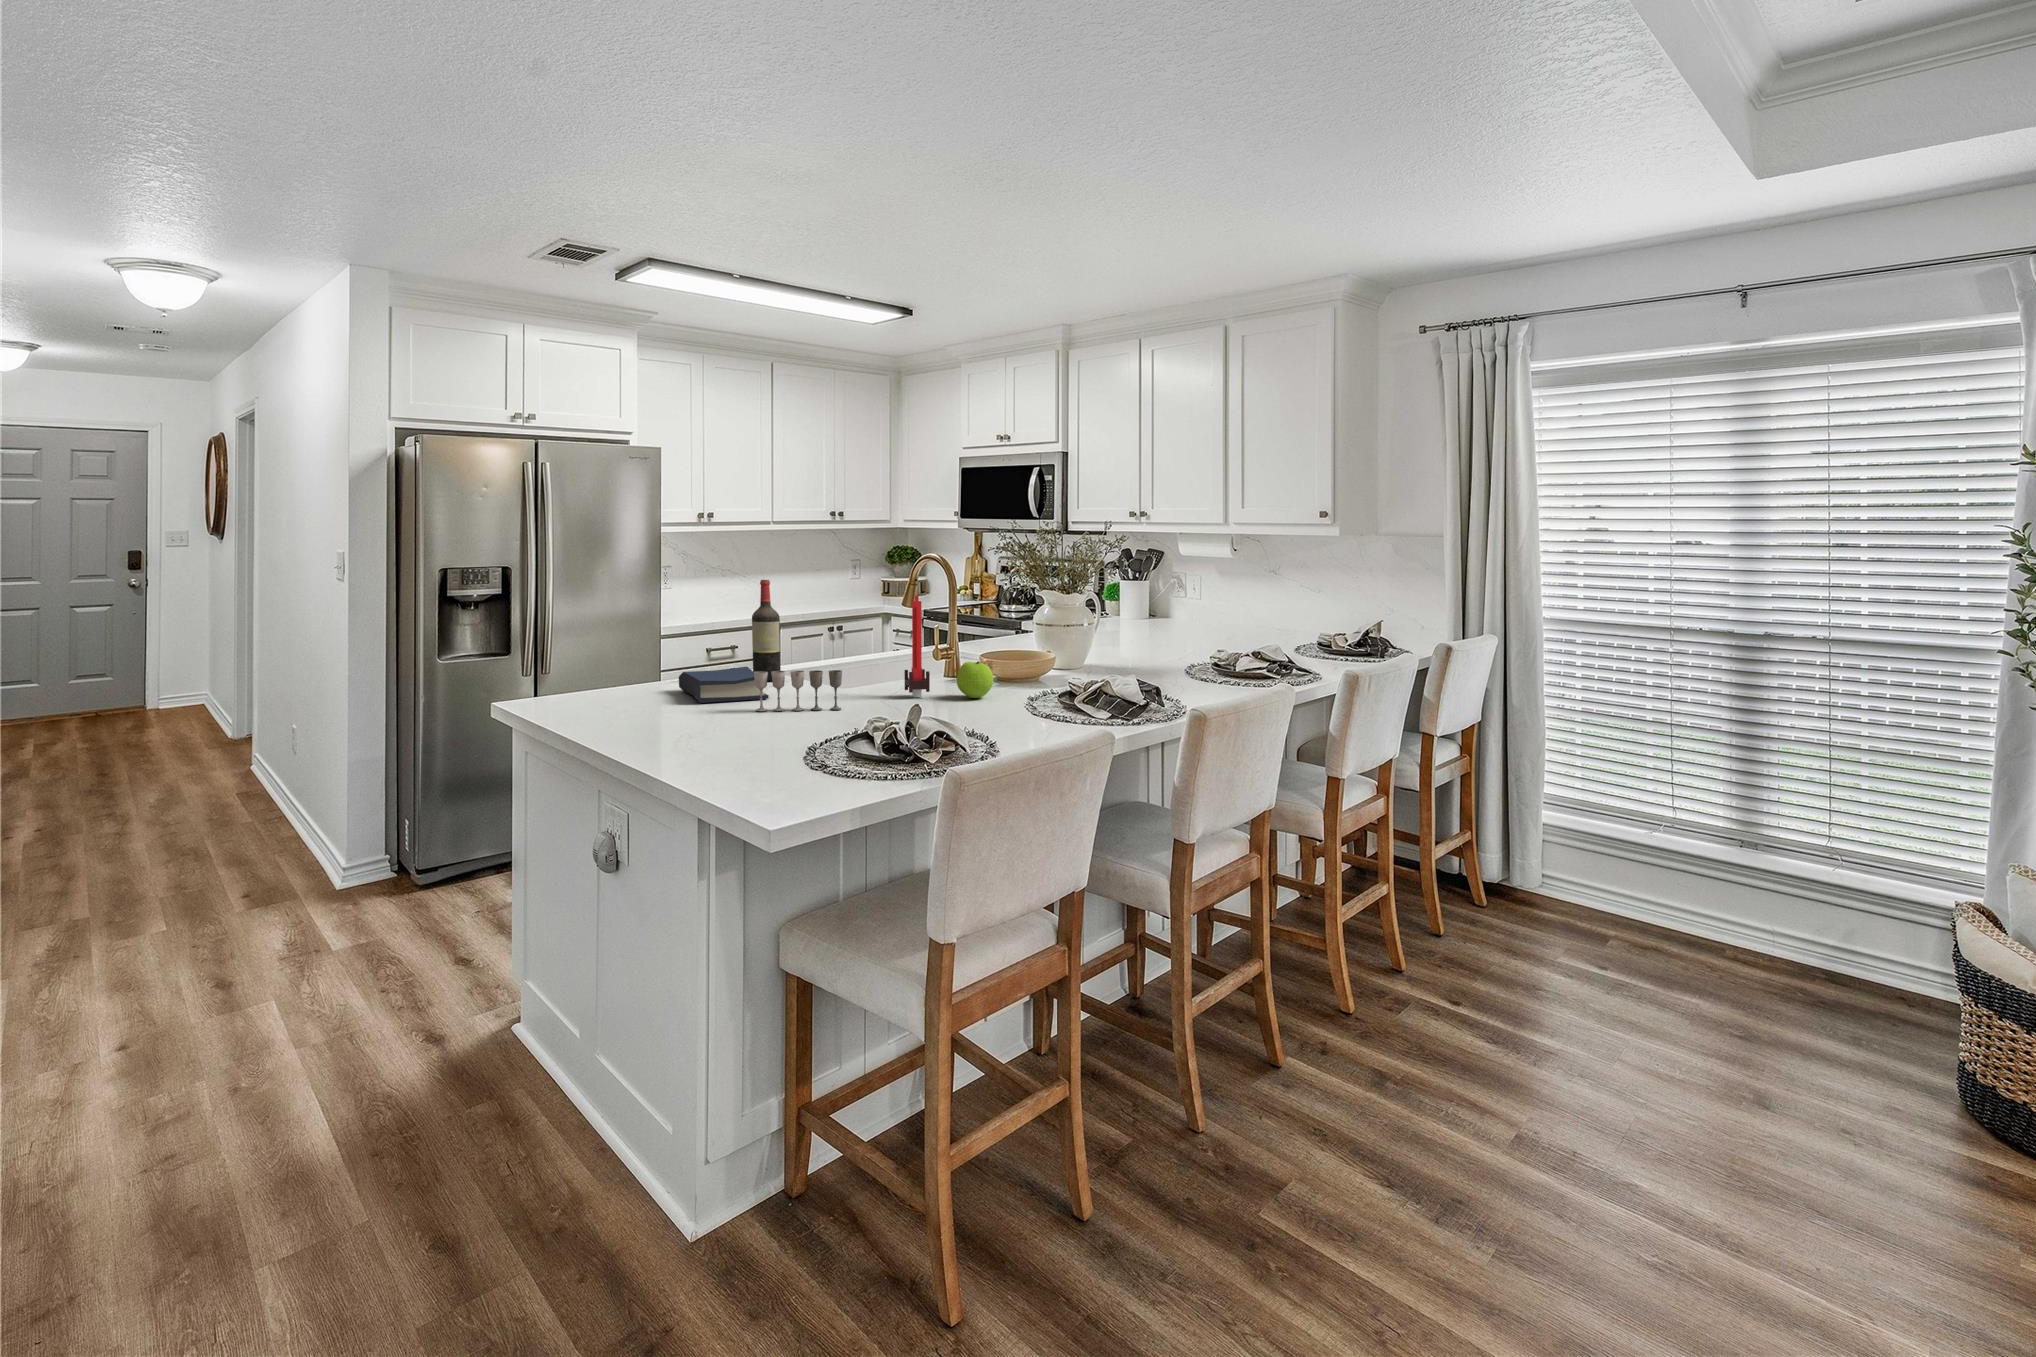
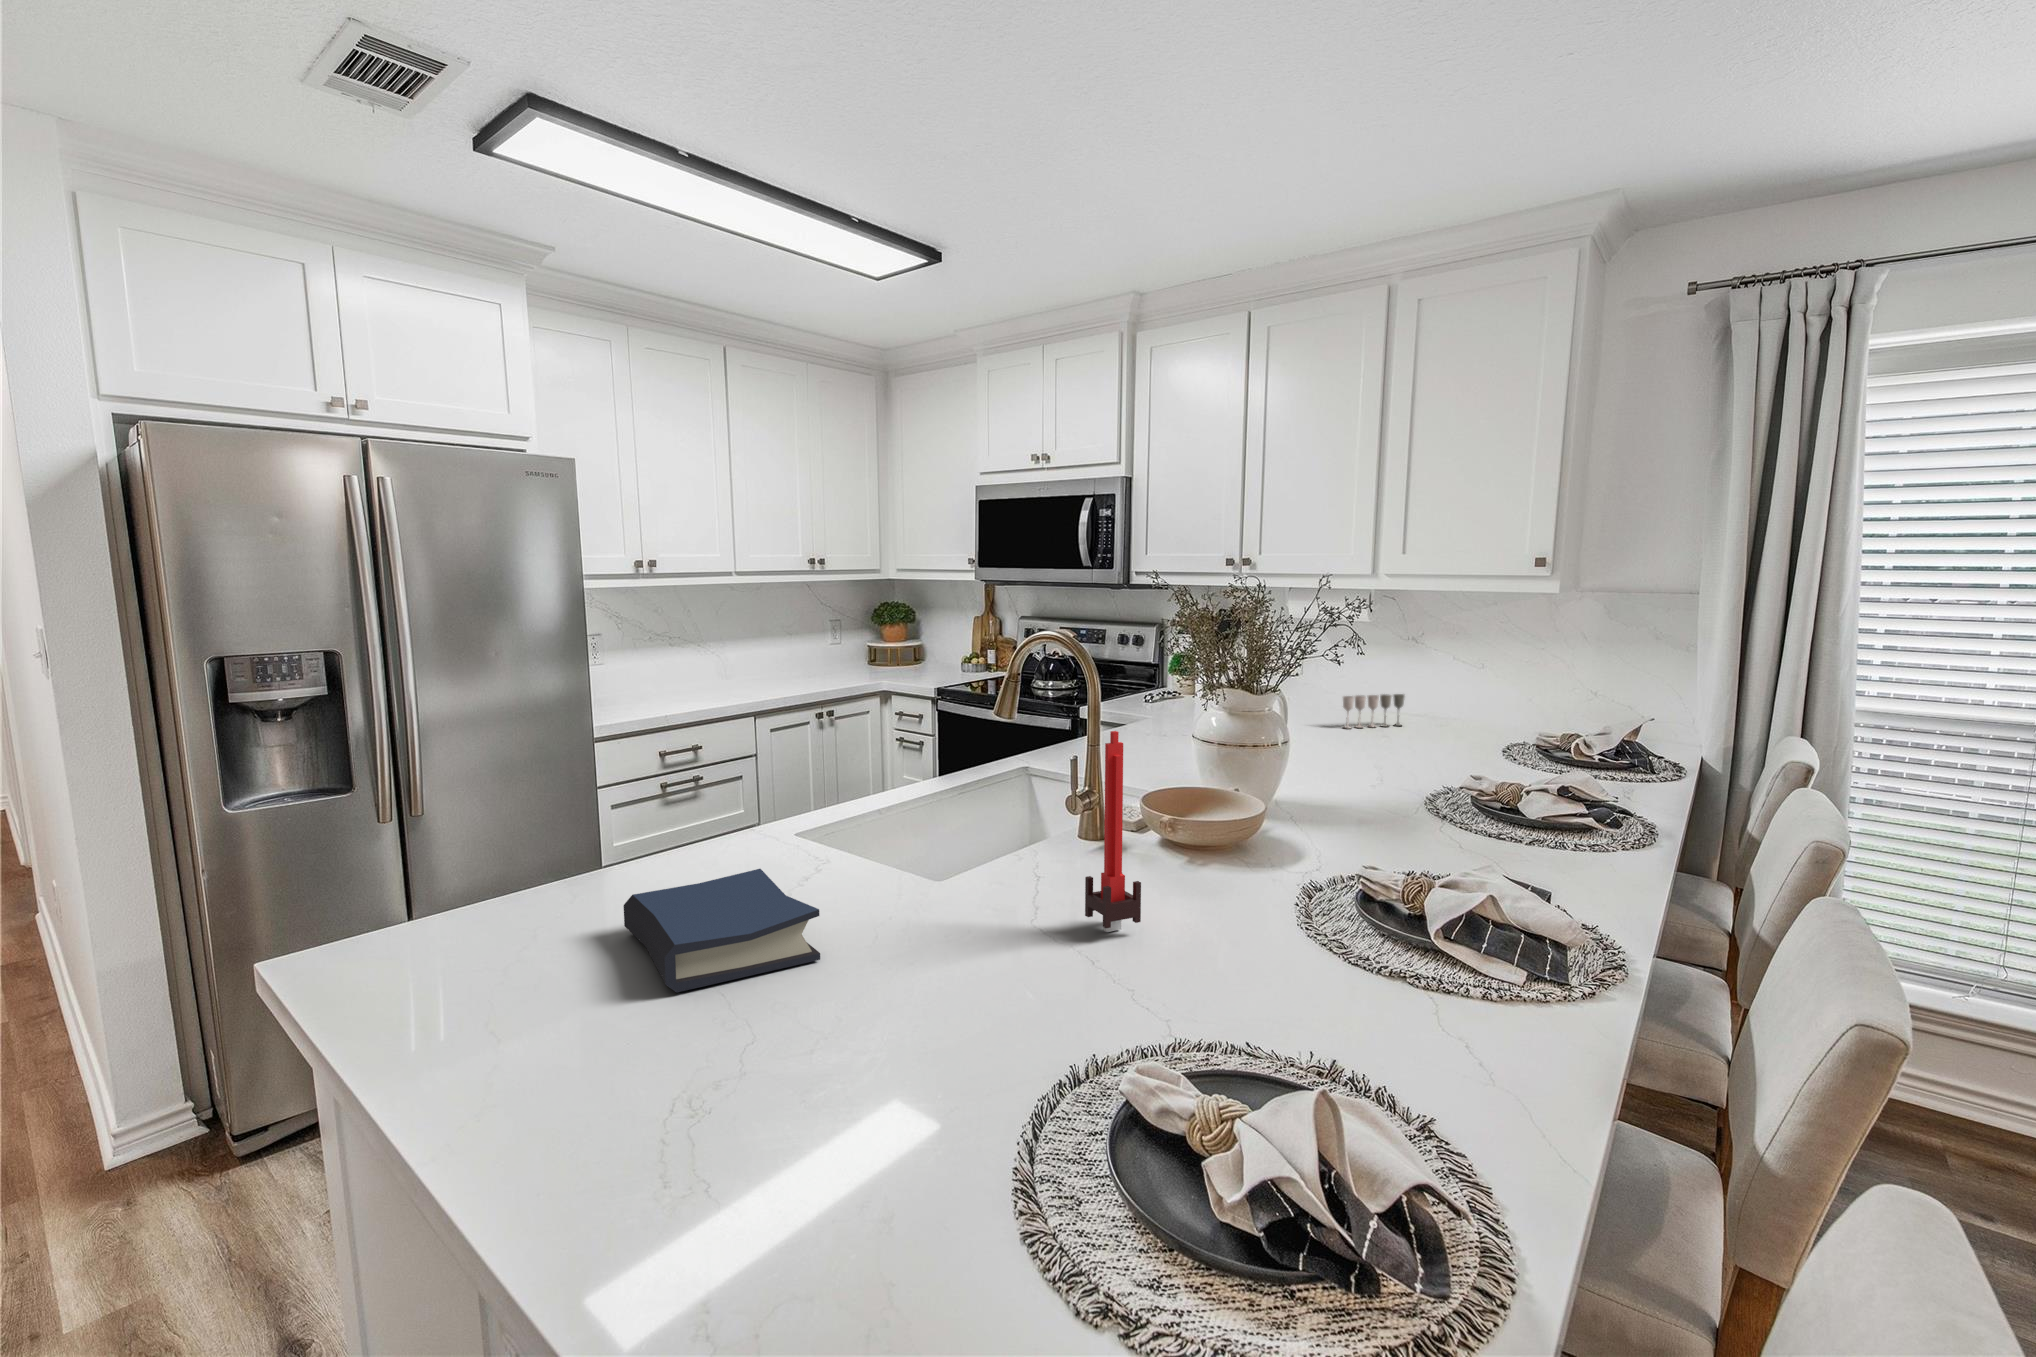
wine bottle: present [752,580,781,681] -> none [762,692,816,883]
apple: present [957,661,993,698] -> none [1190,856,1264,931]
wine glass: present [754,670,842,711] -> present [1343,694,1405,728]

